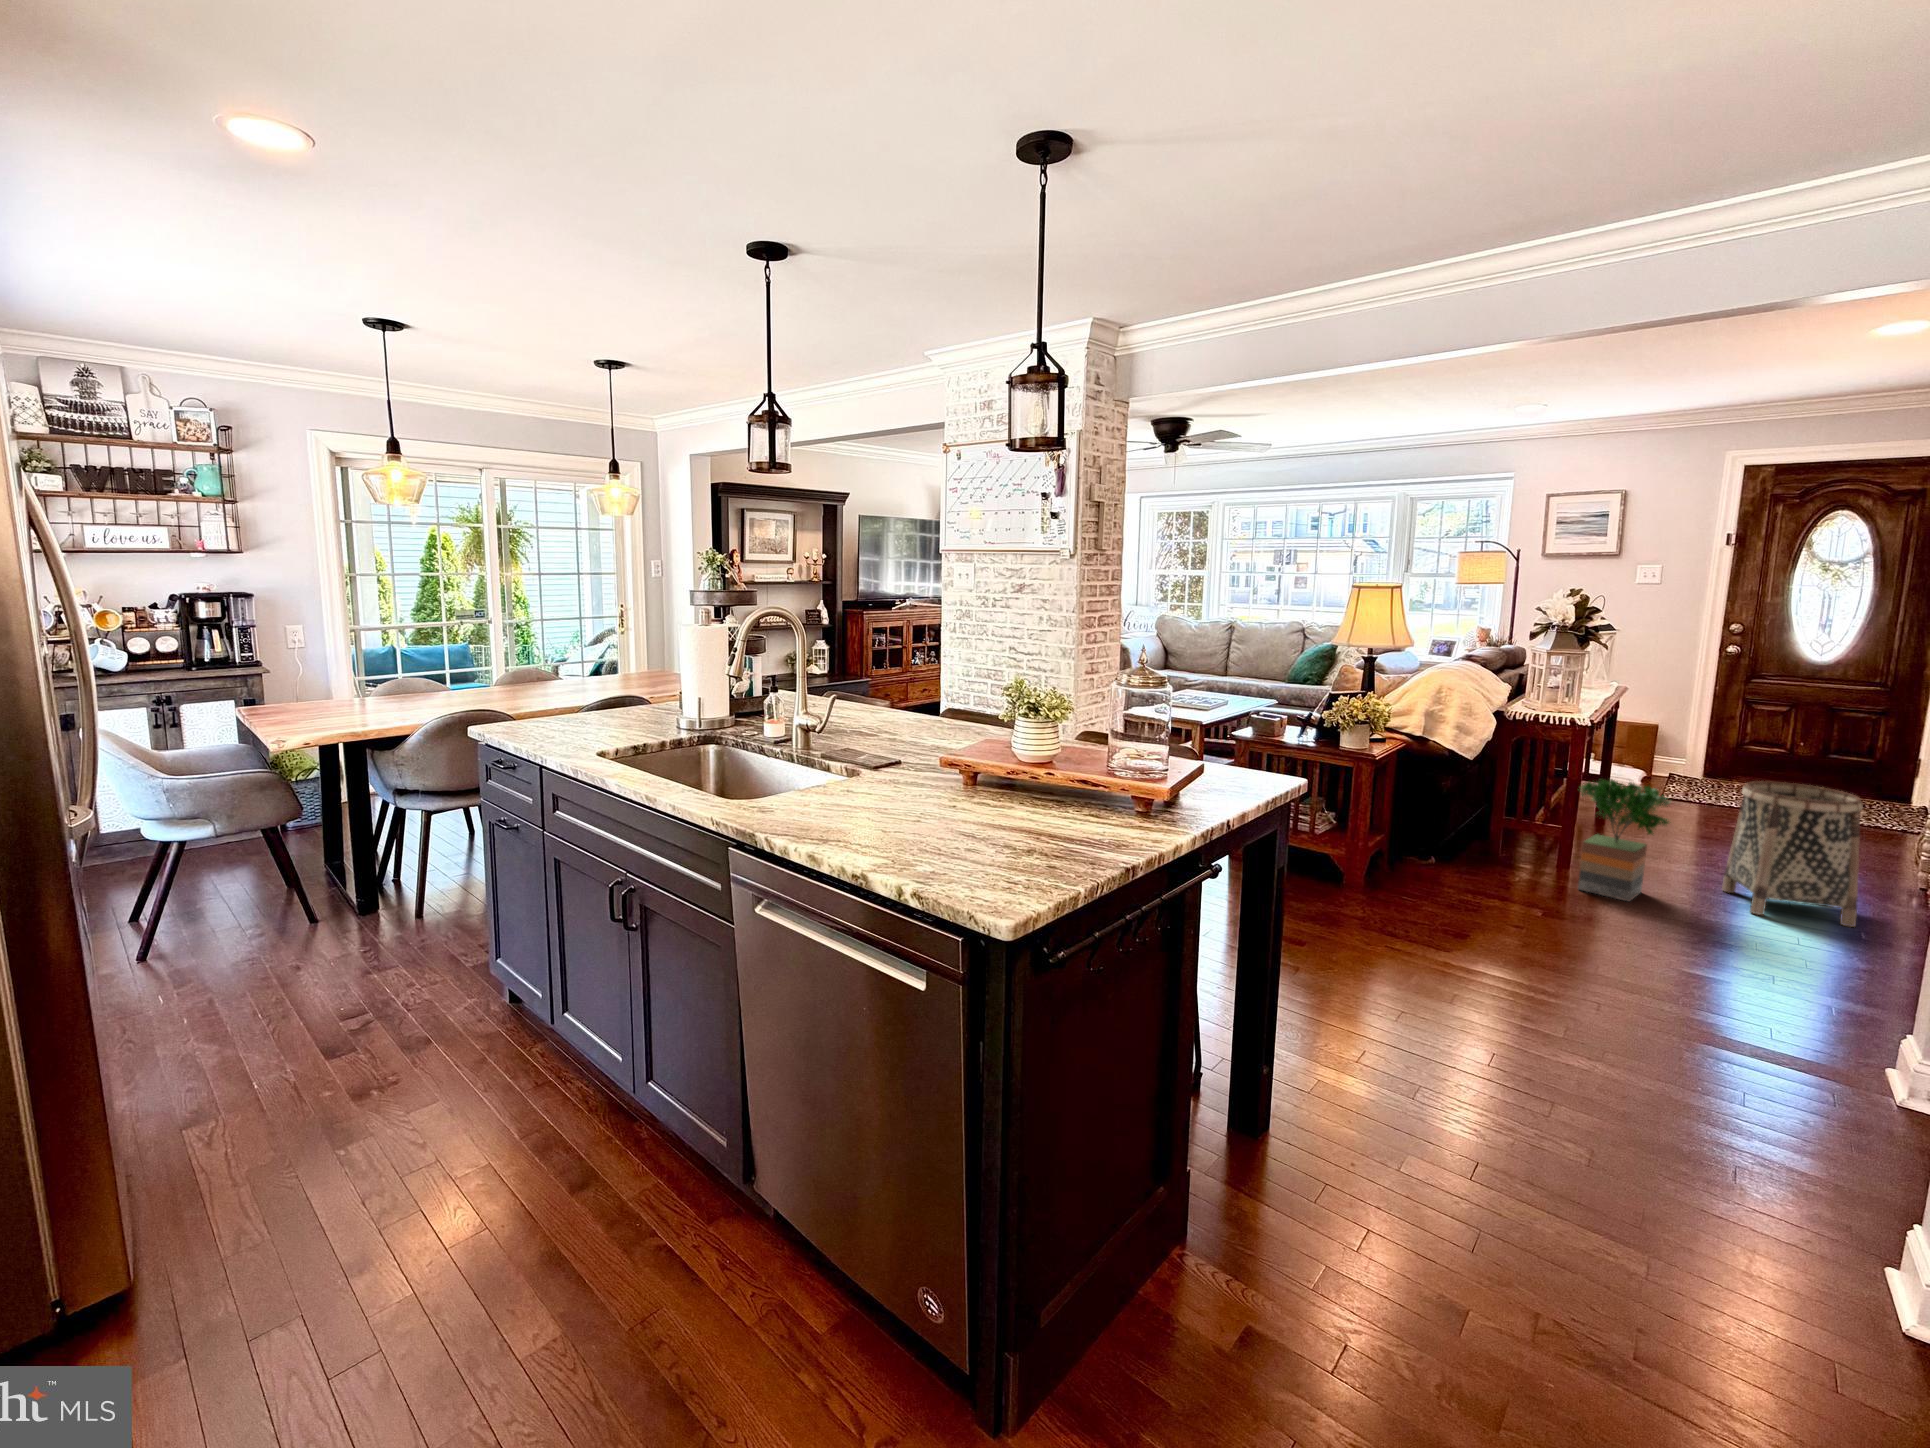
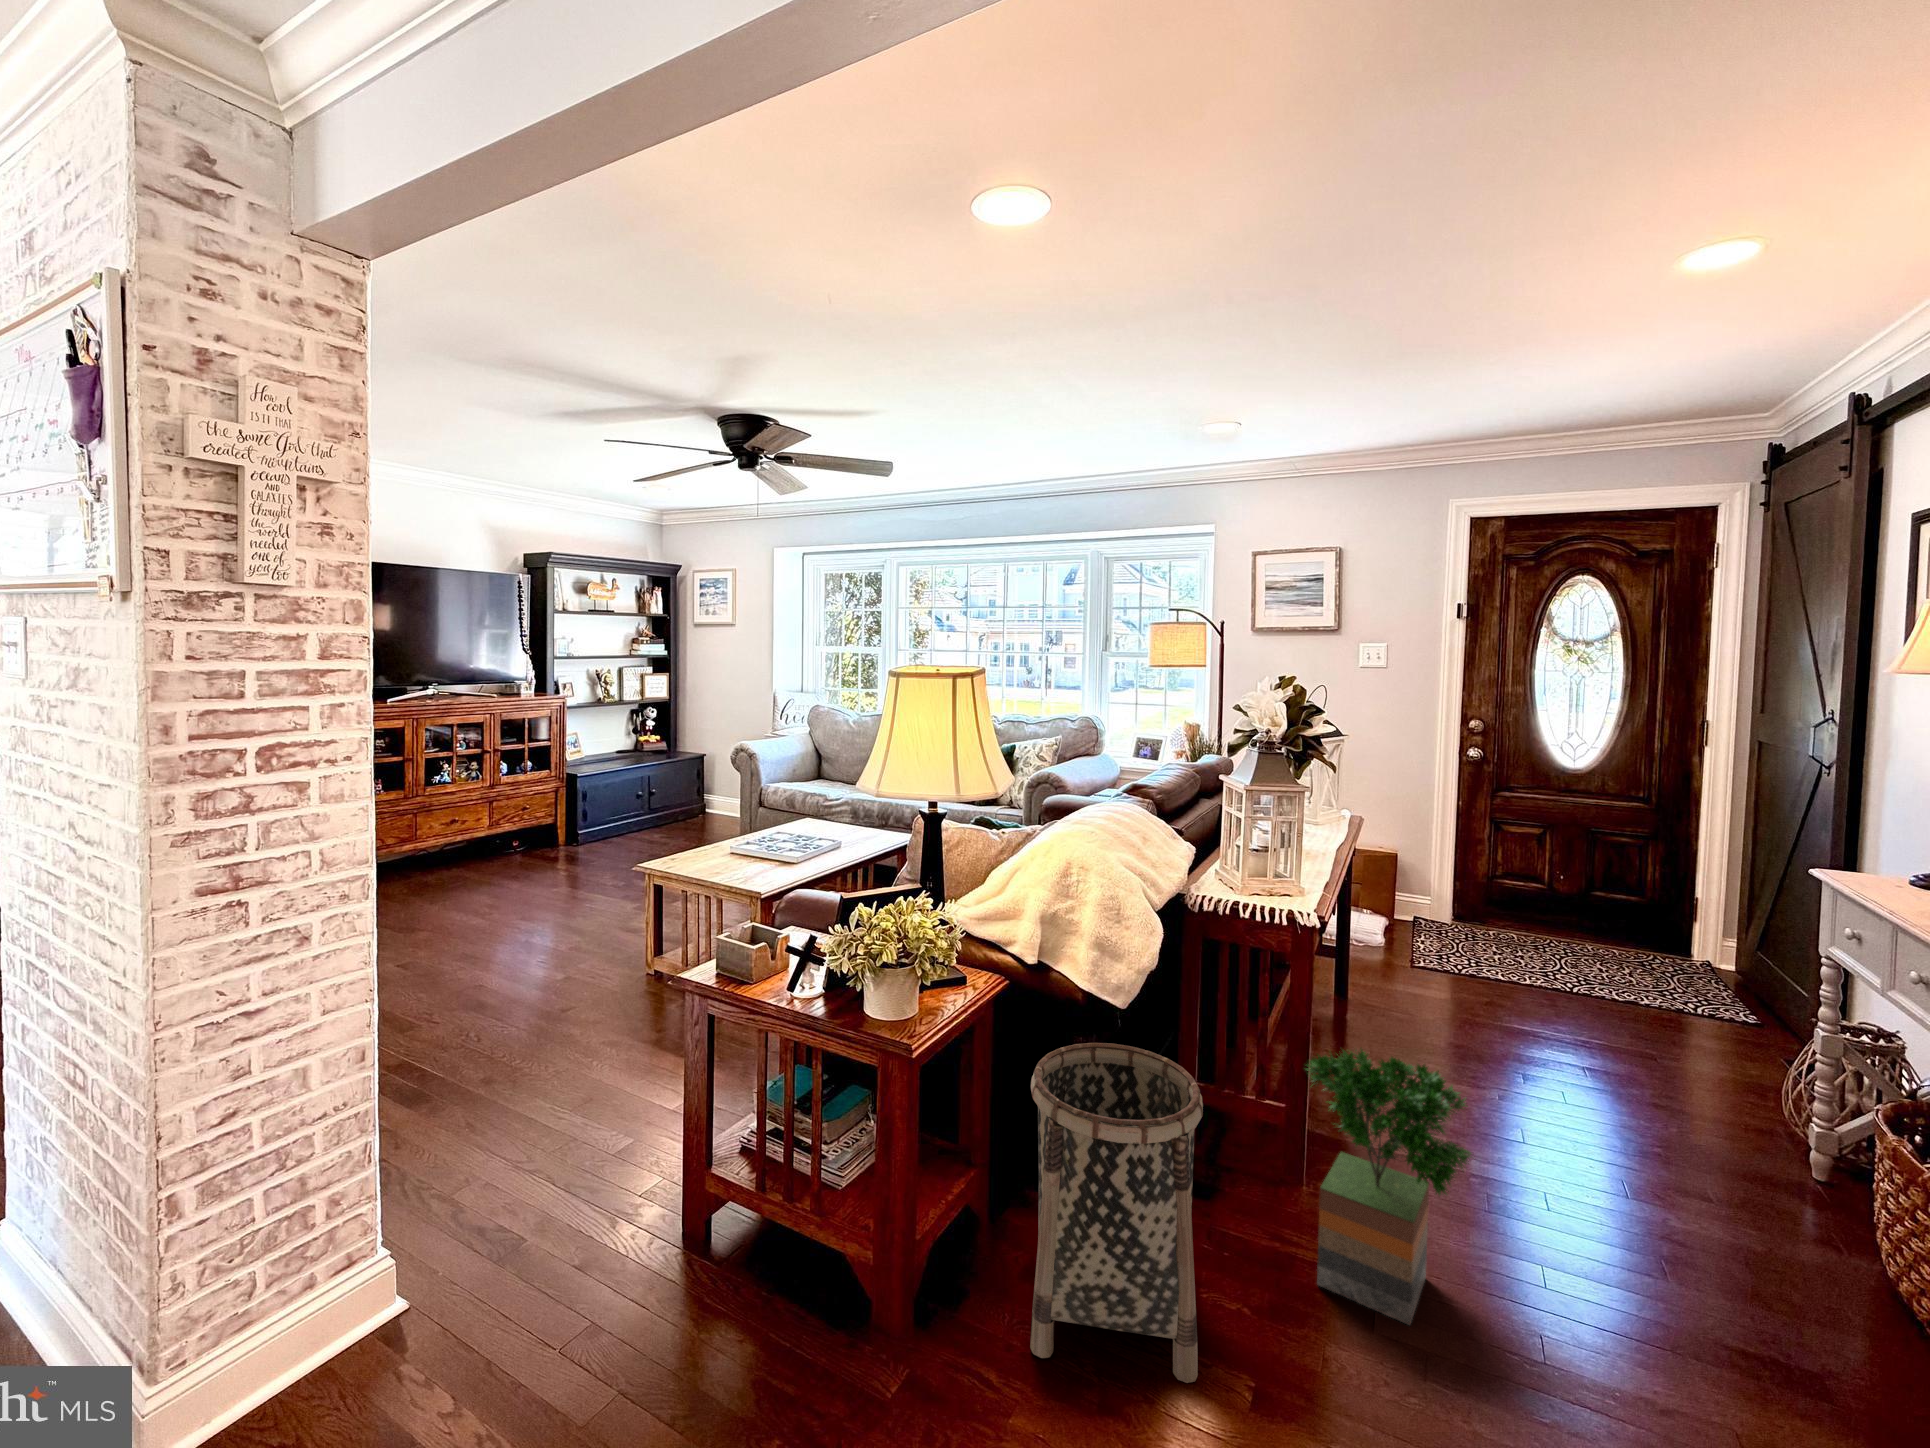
basket: present [1722,781,1863,927] -> present [1030,1043,1203,1383]

